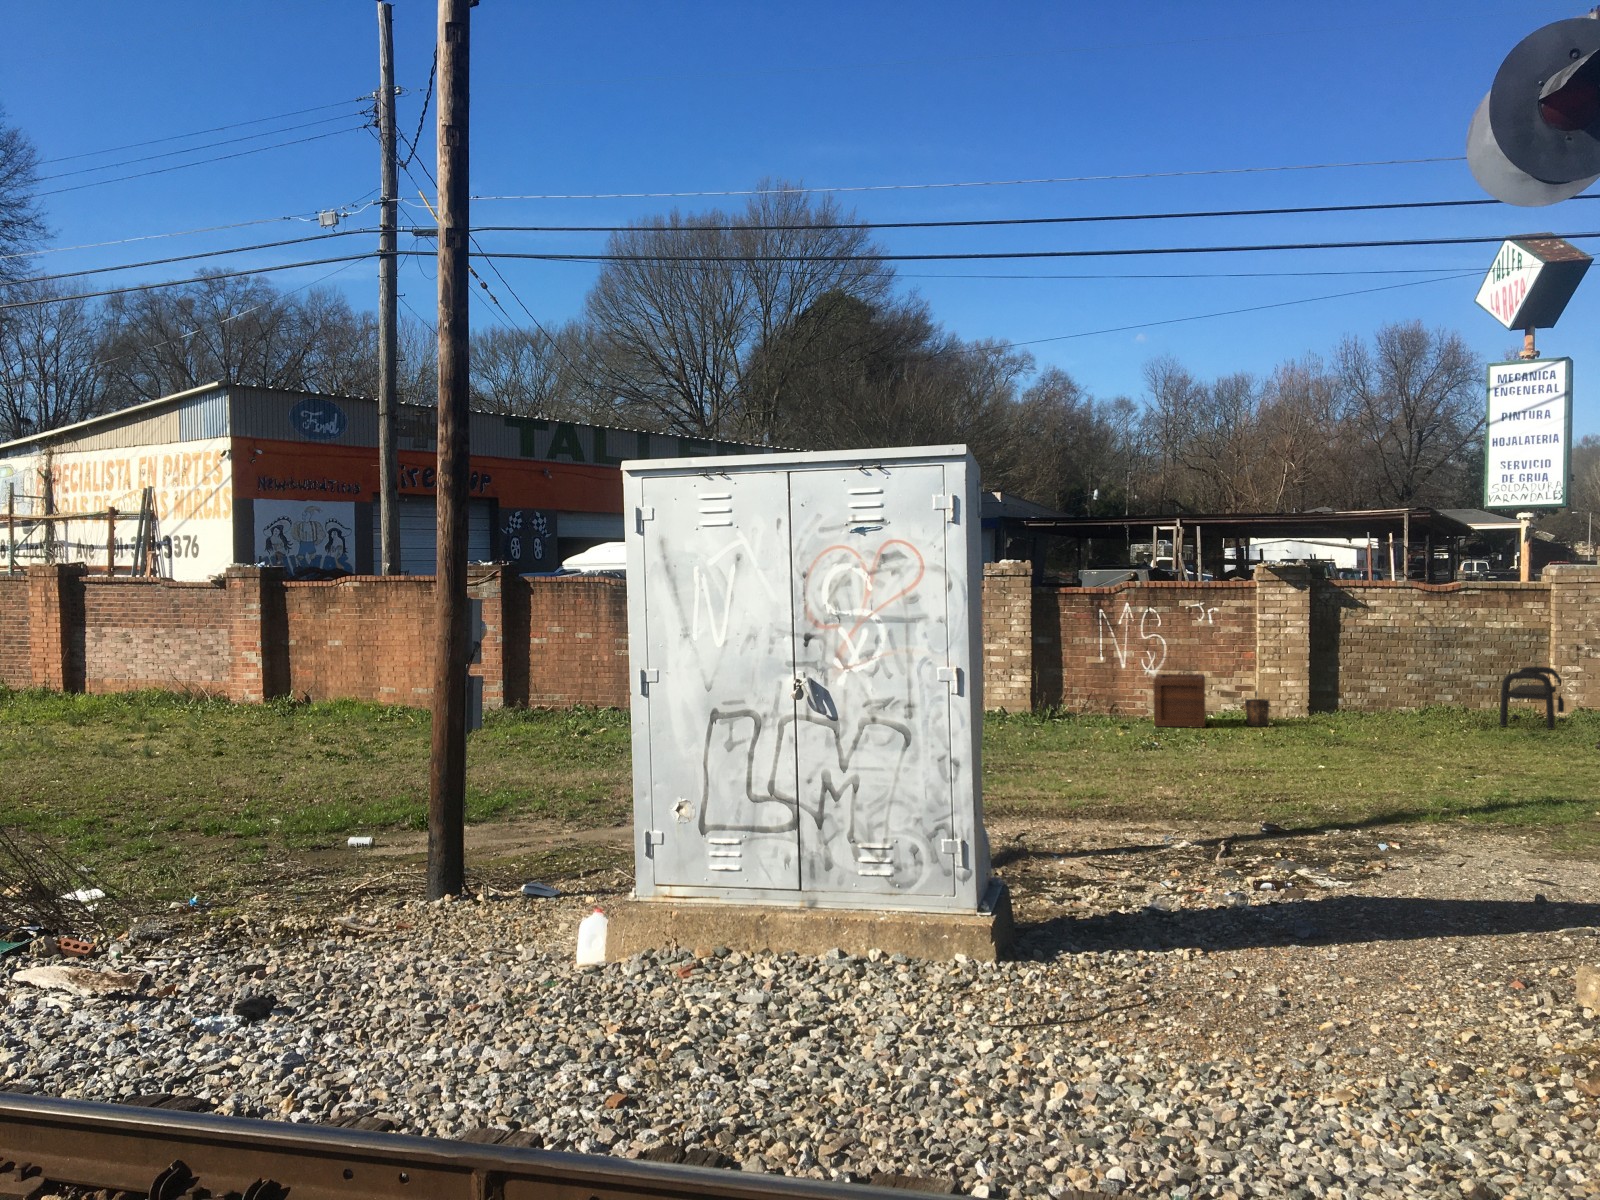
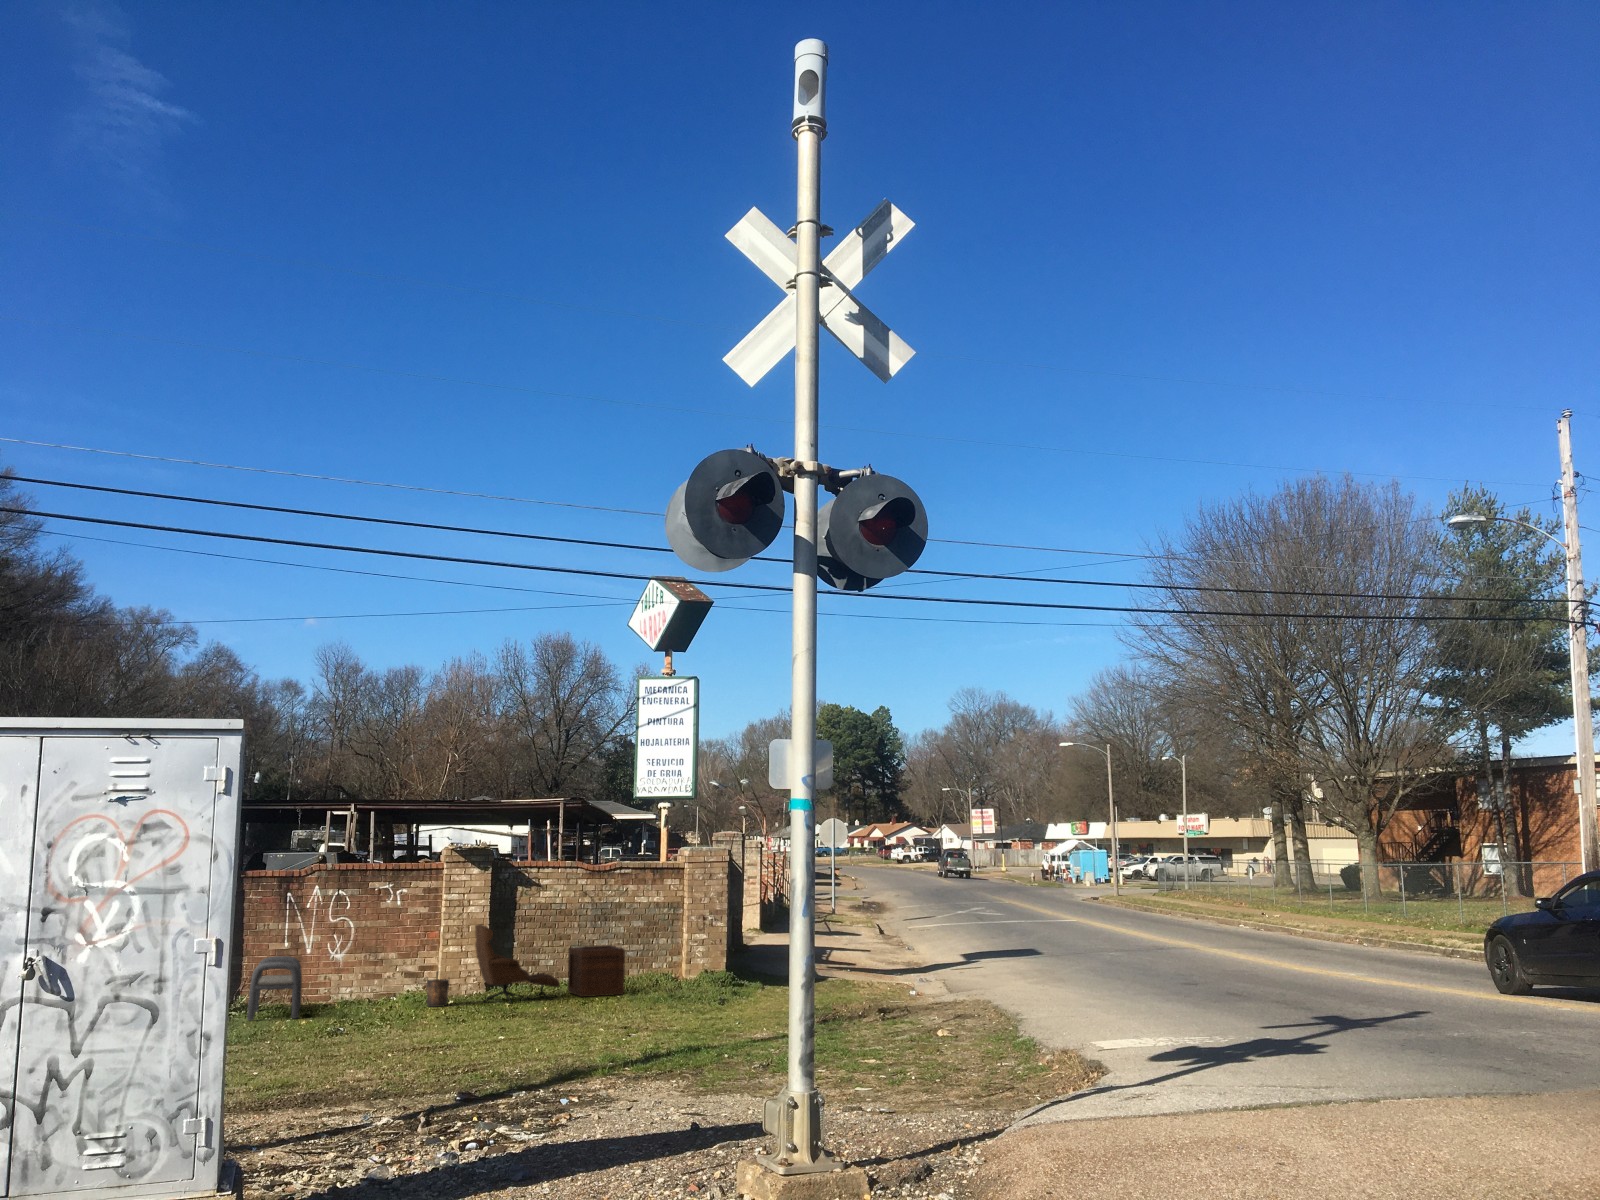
lounge chair: none [1295,645,1394,728] -> present [475,924,560,1003]
bench: present [1500,666,1565,729] -> present [247,956,302,1021]
wooden crate: present [1153,674,1205,728] -> present [568,945,625,997]

